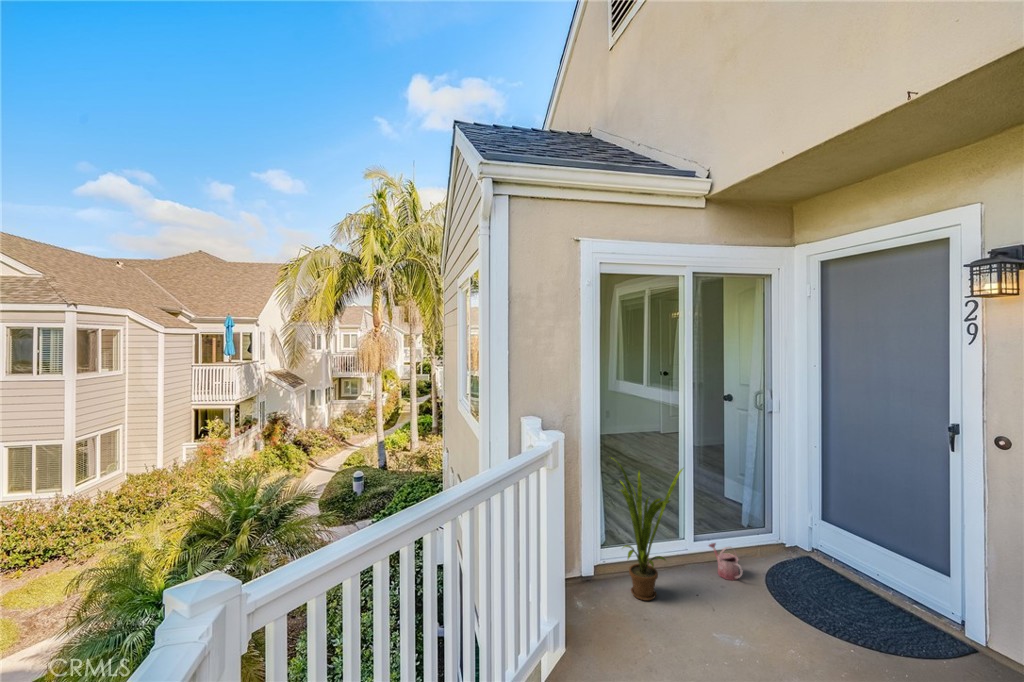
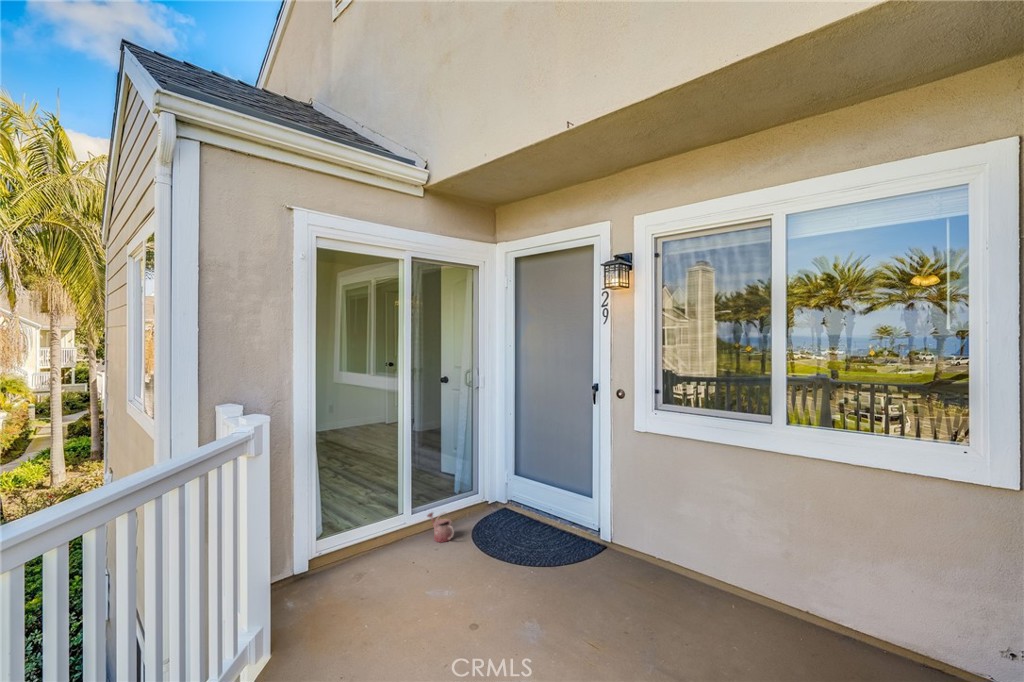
house plant: present [614,459,684,601] -> none [325,442,403,581]

